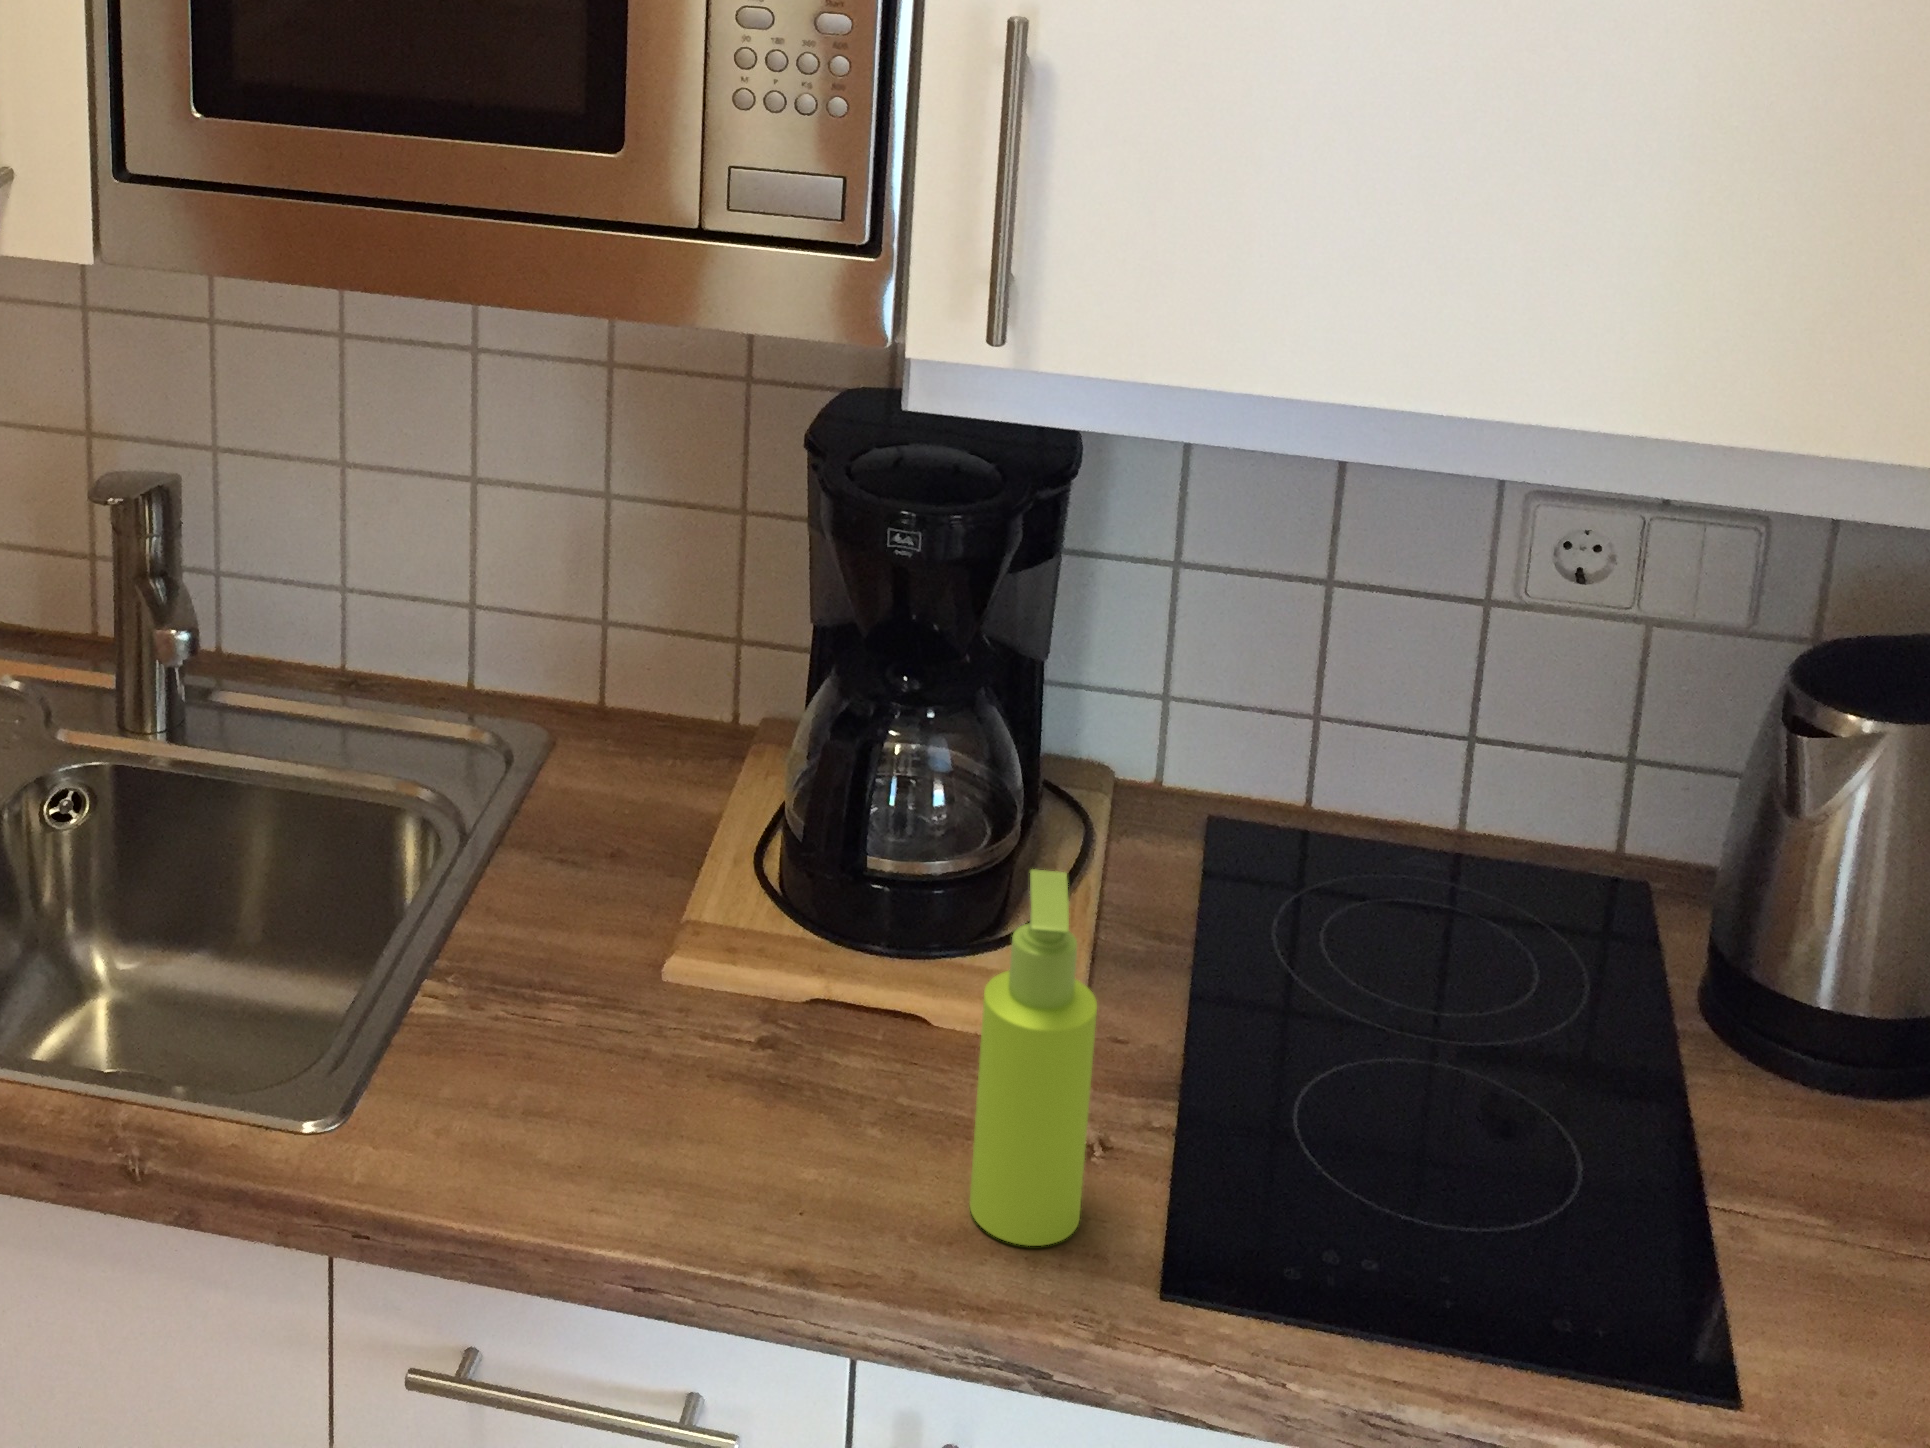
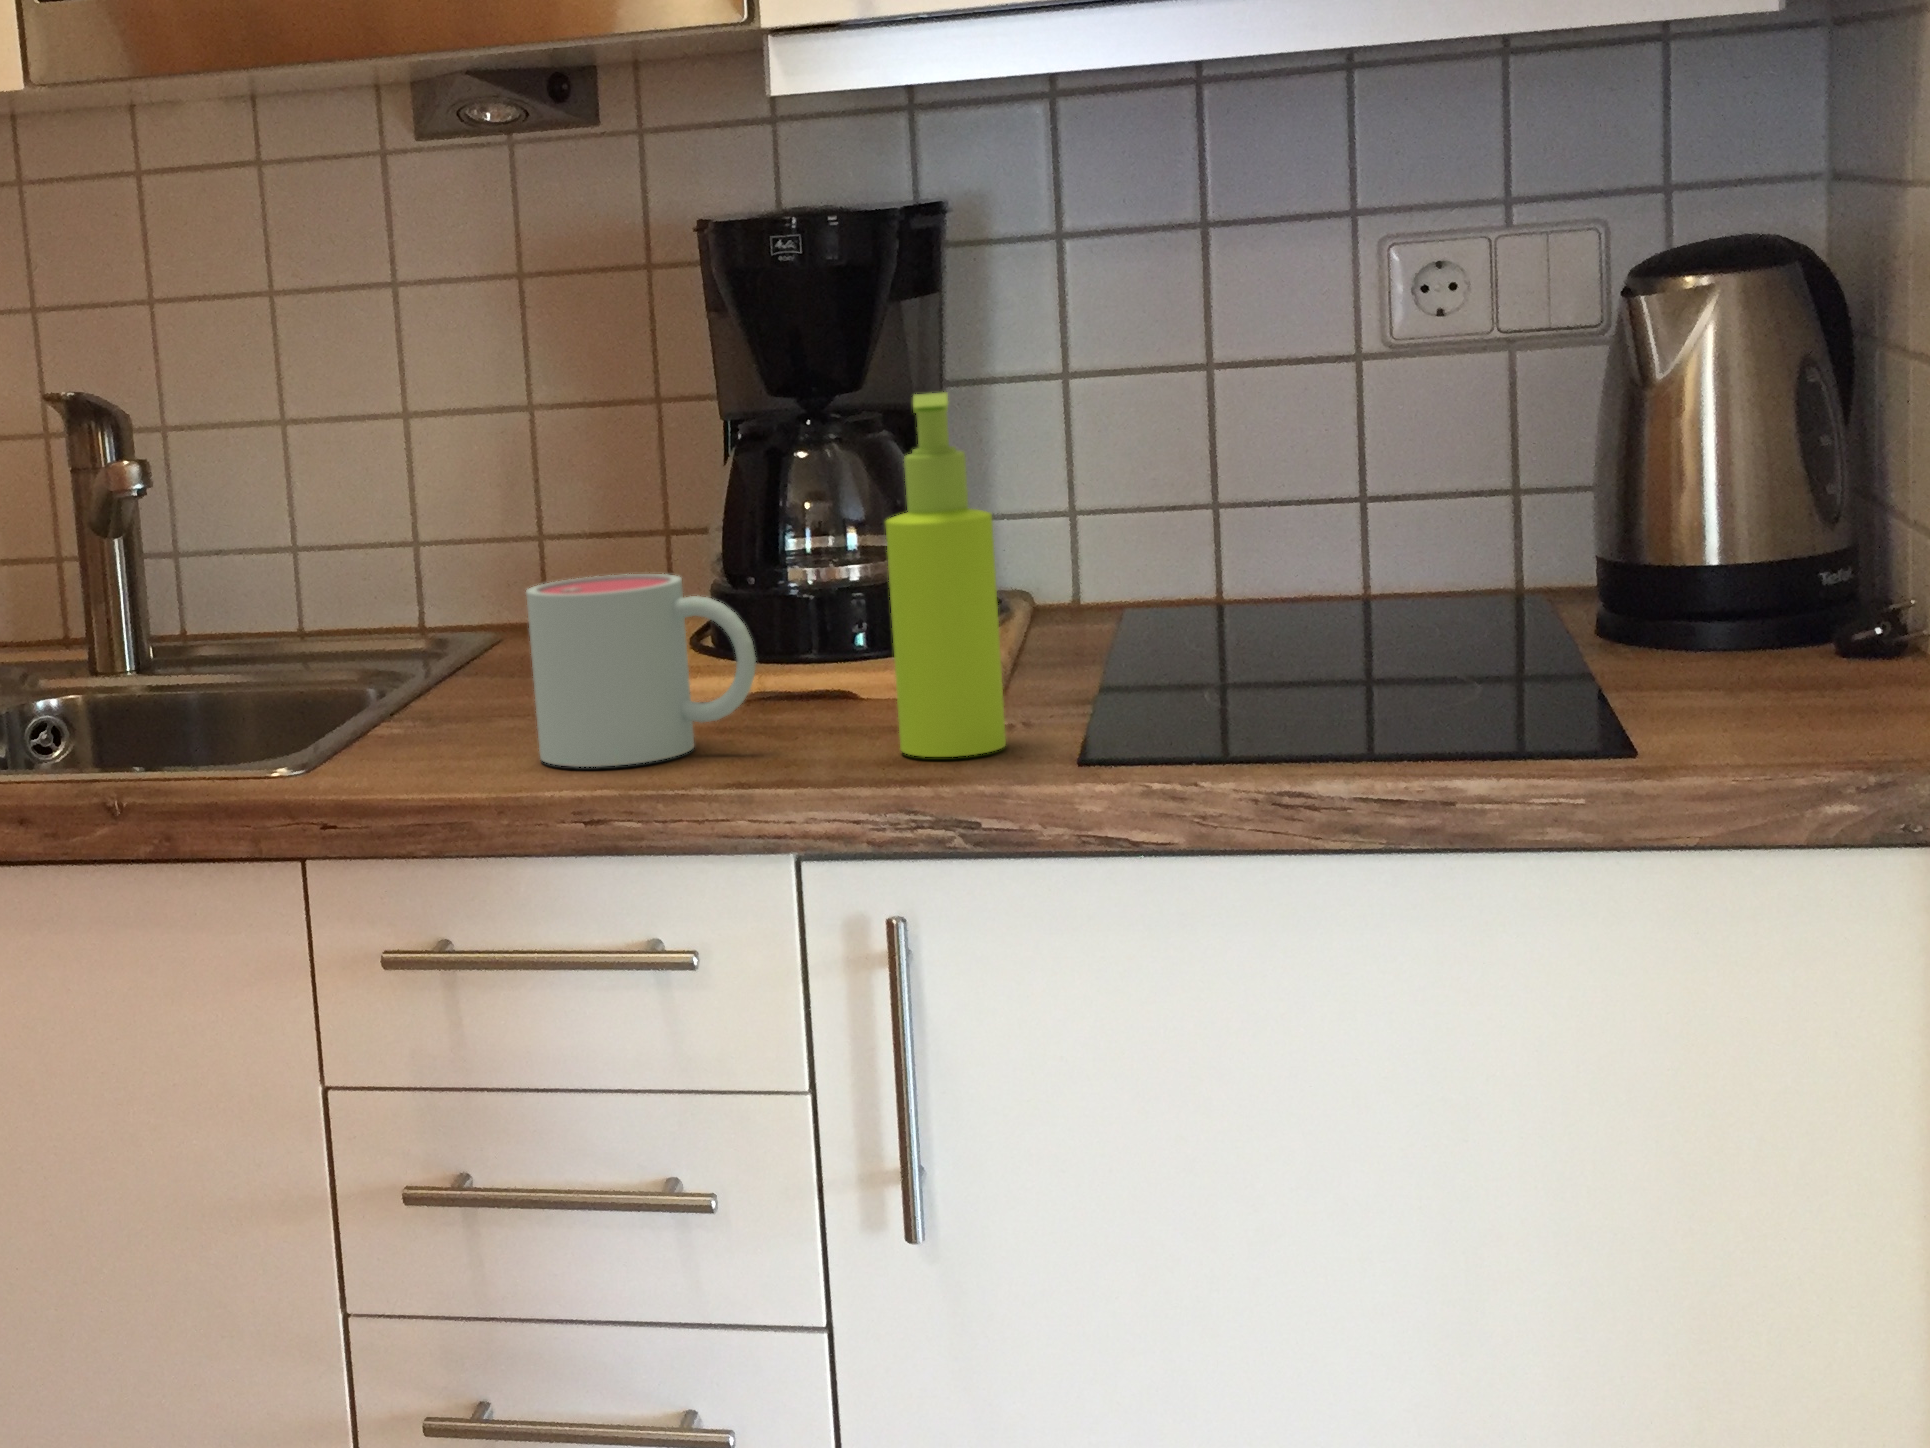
mug: none [591,922,829,1173] -> present [526,574,756,767]

